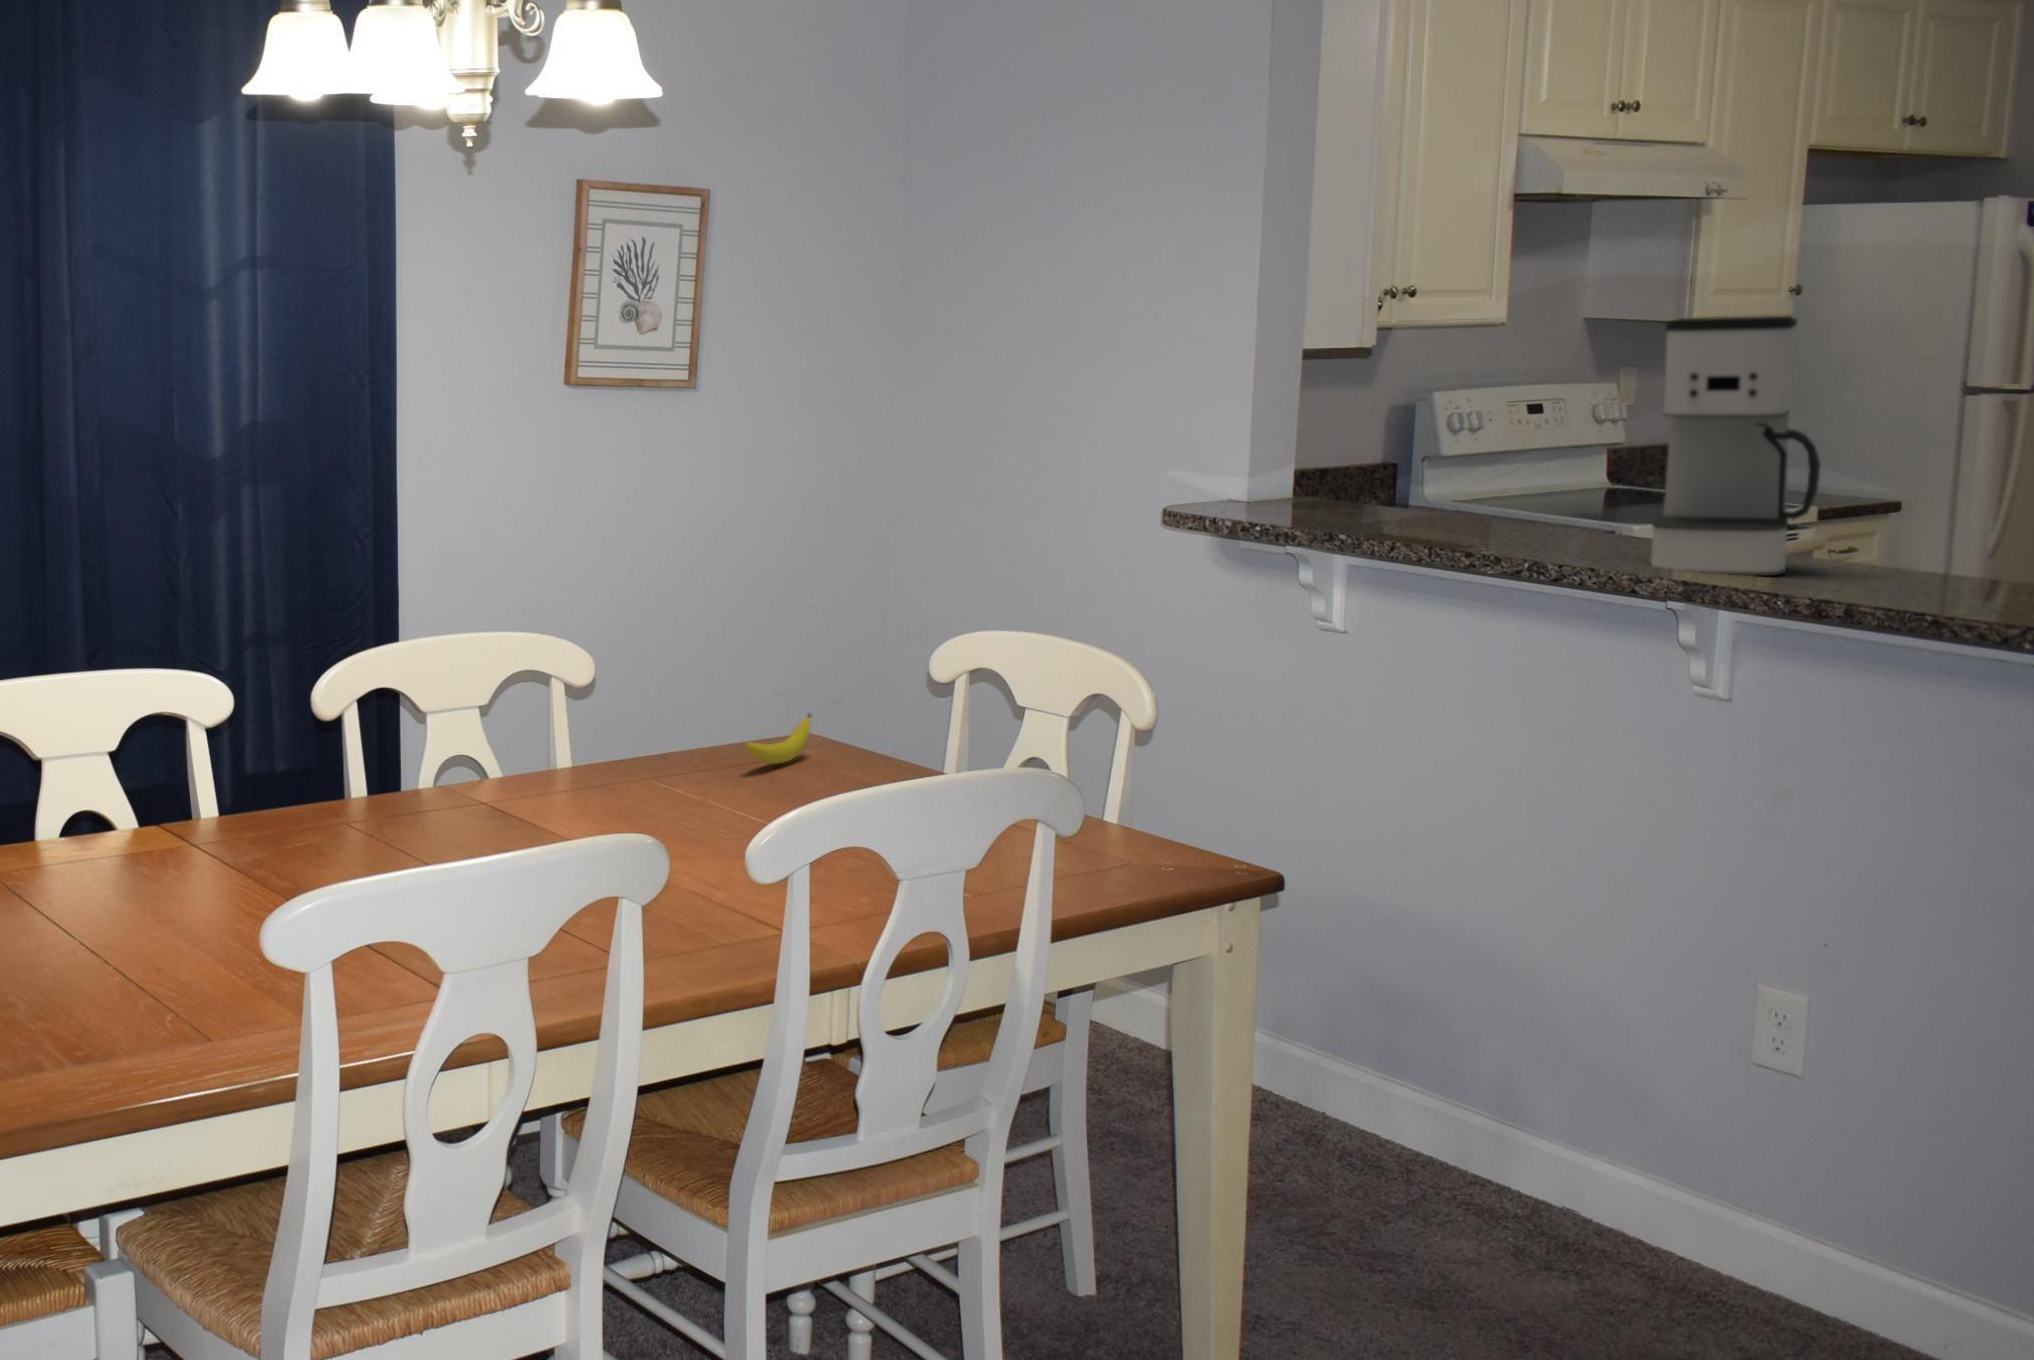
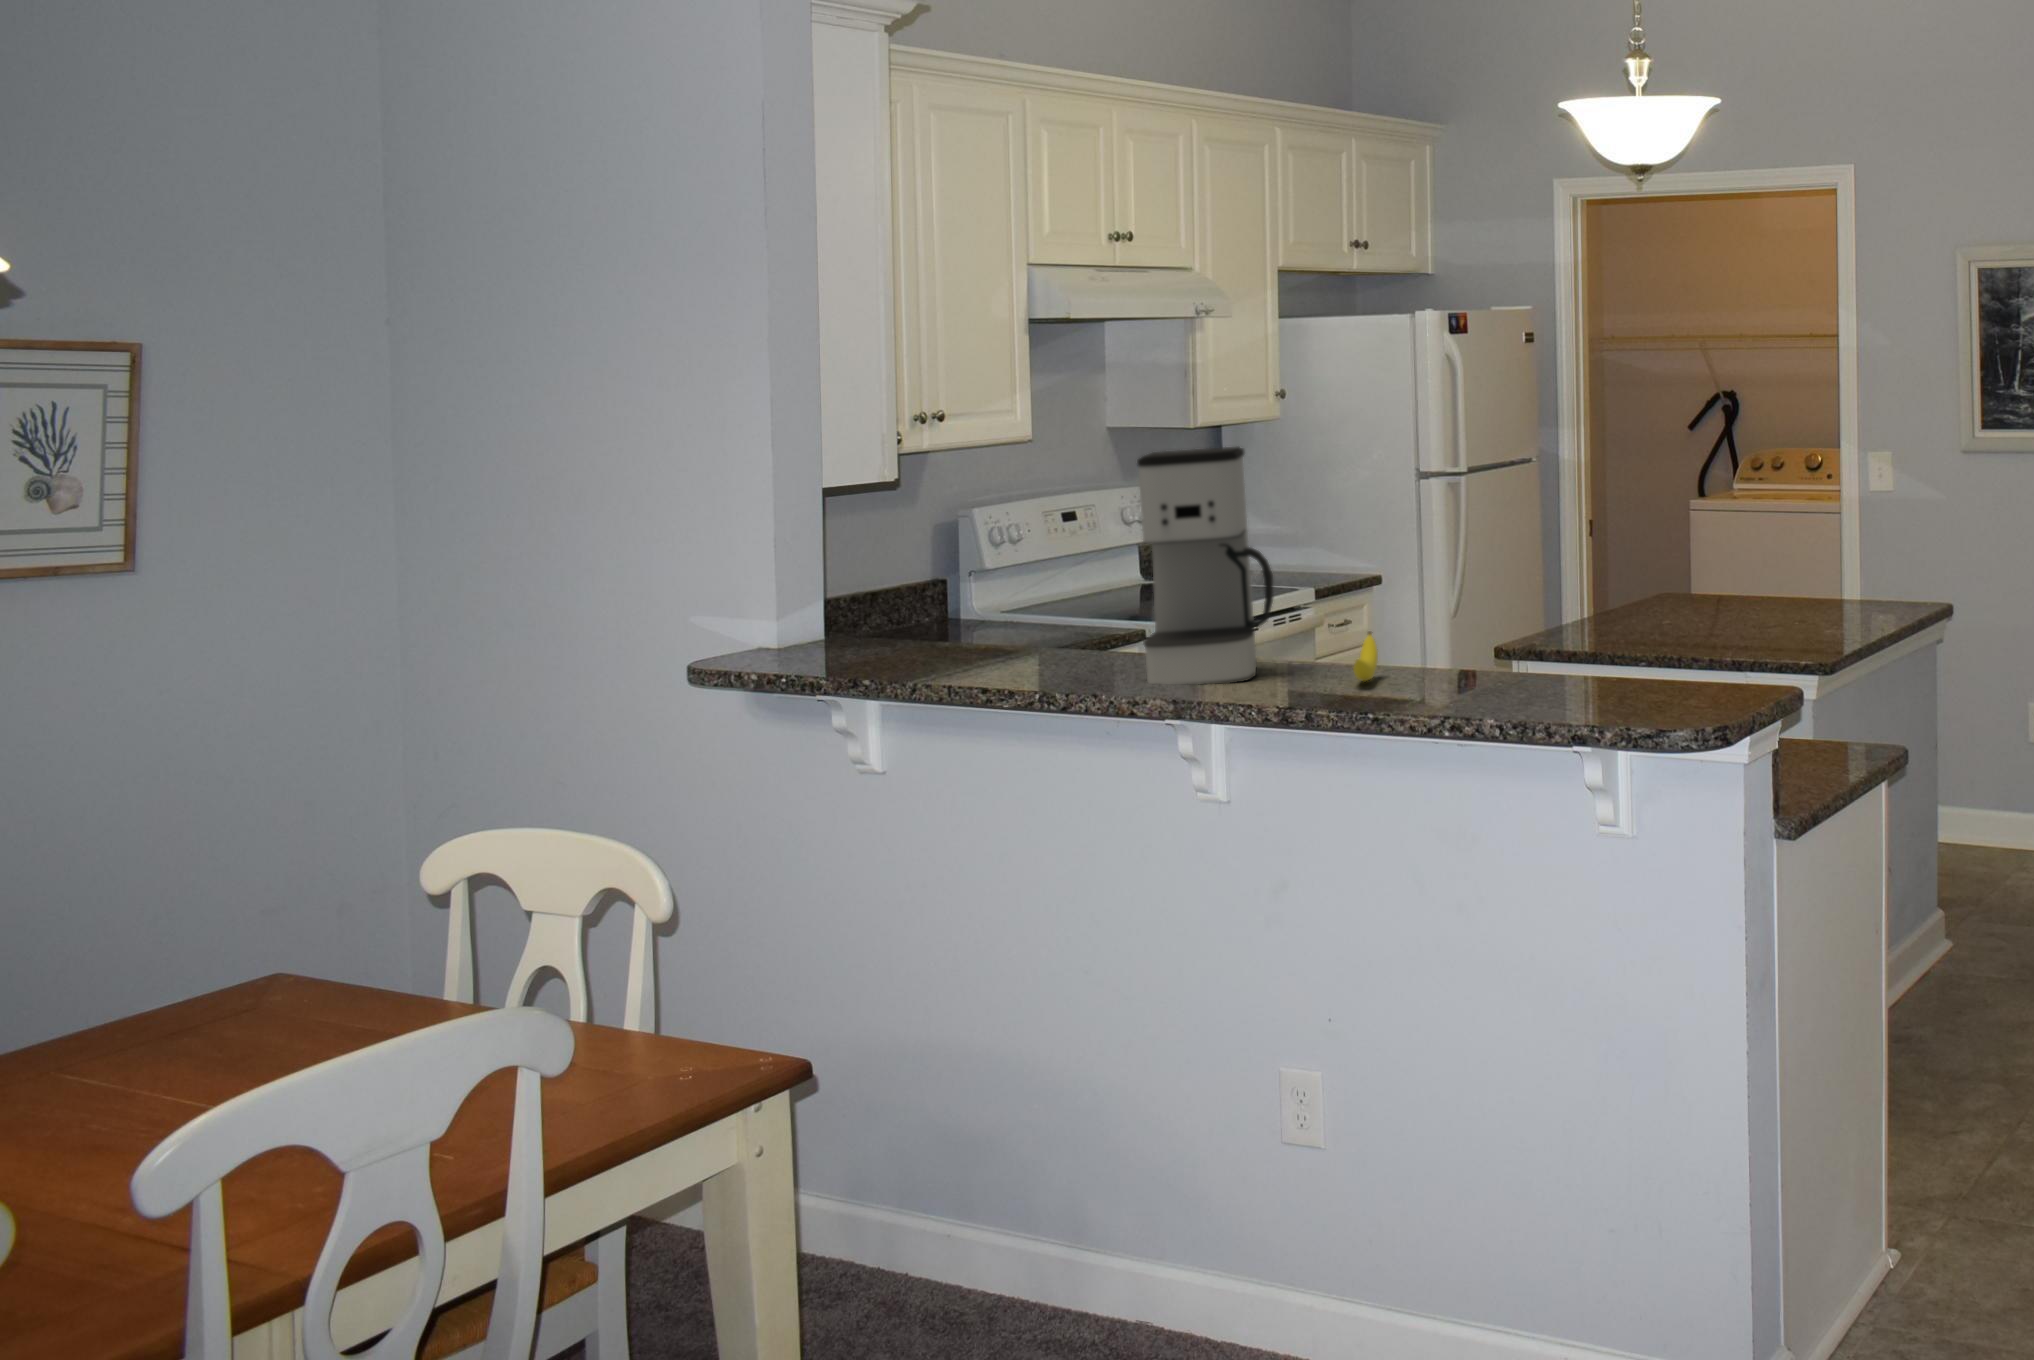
banana: present [744,714,811,764] -> present [1353,632,1378,681]

